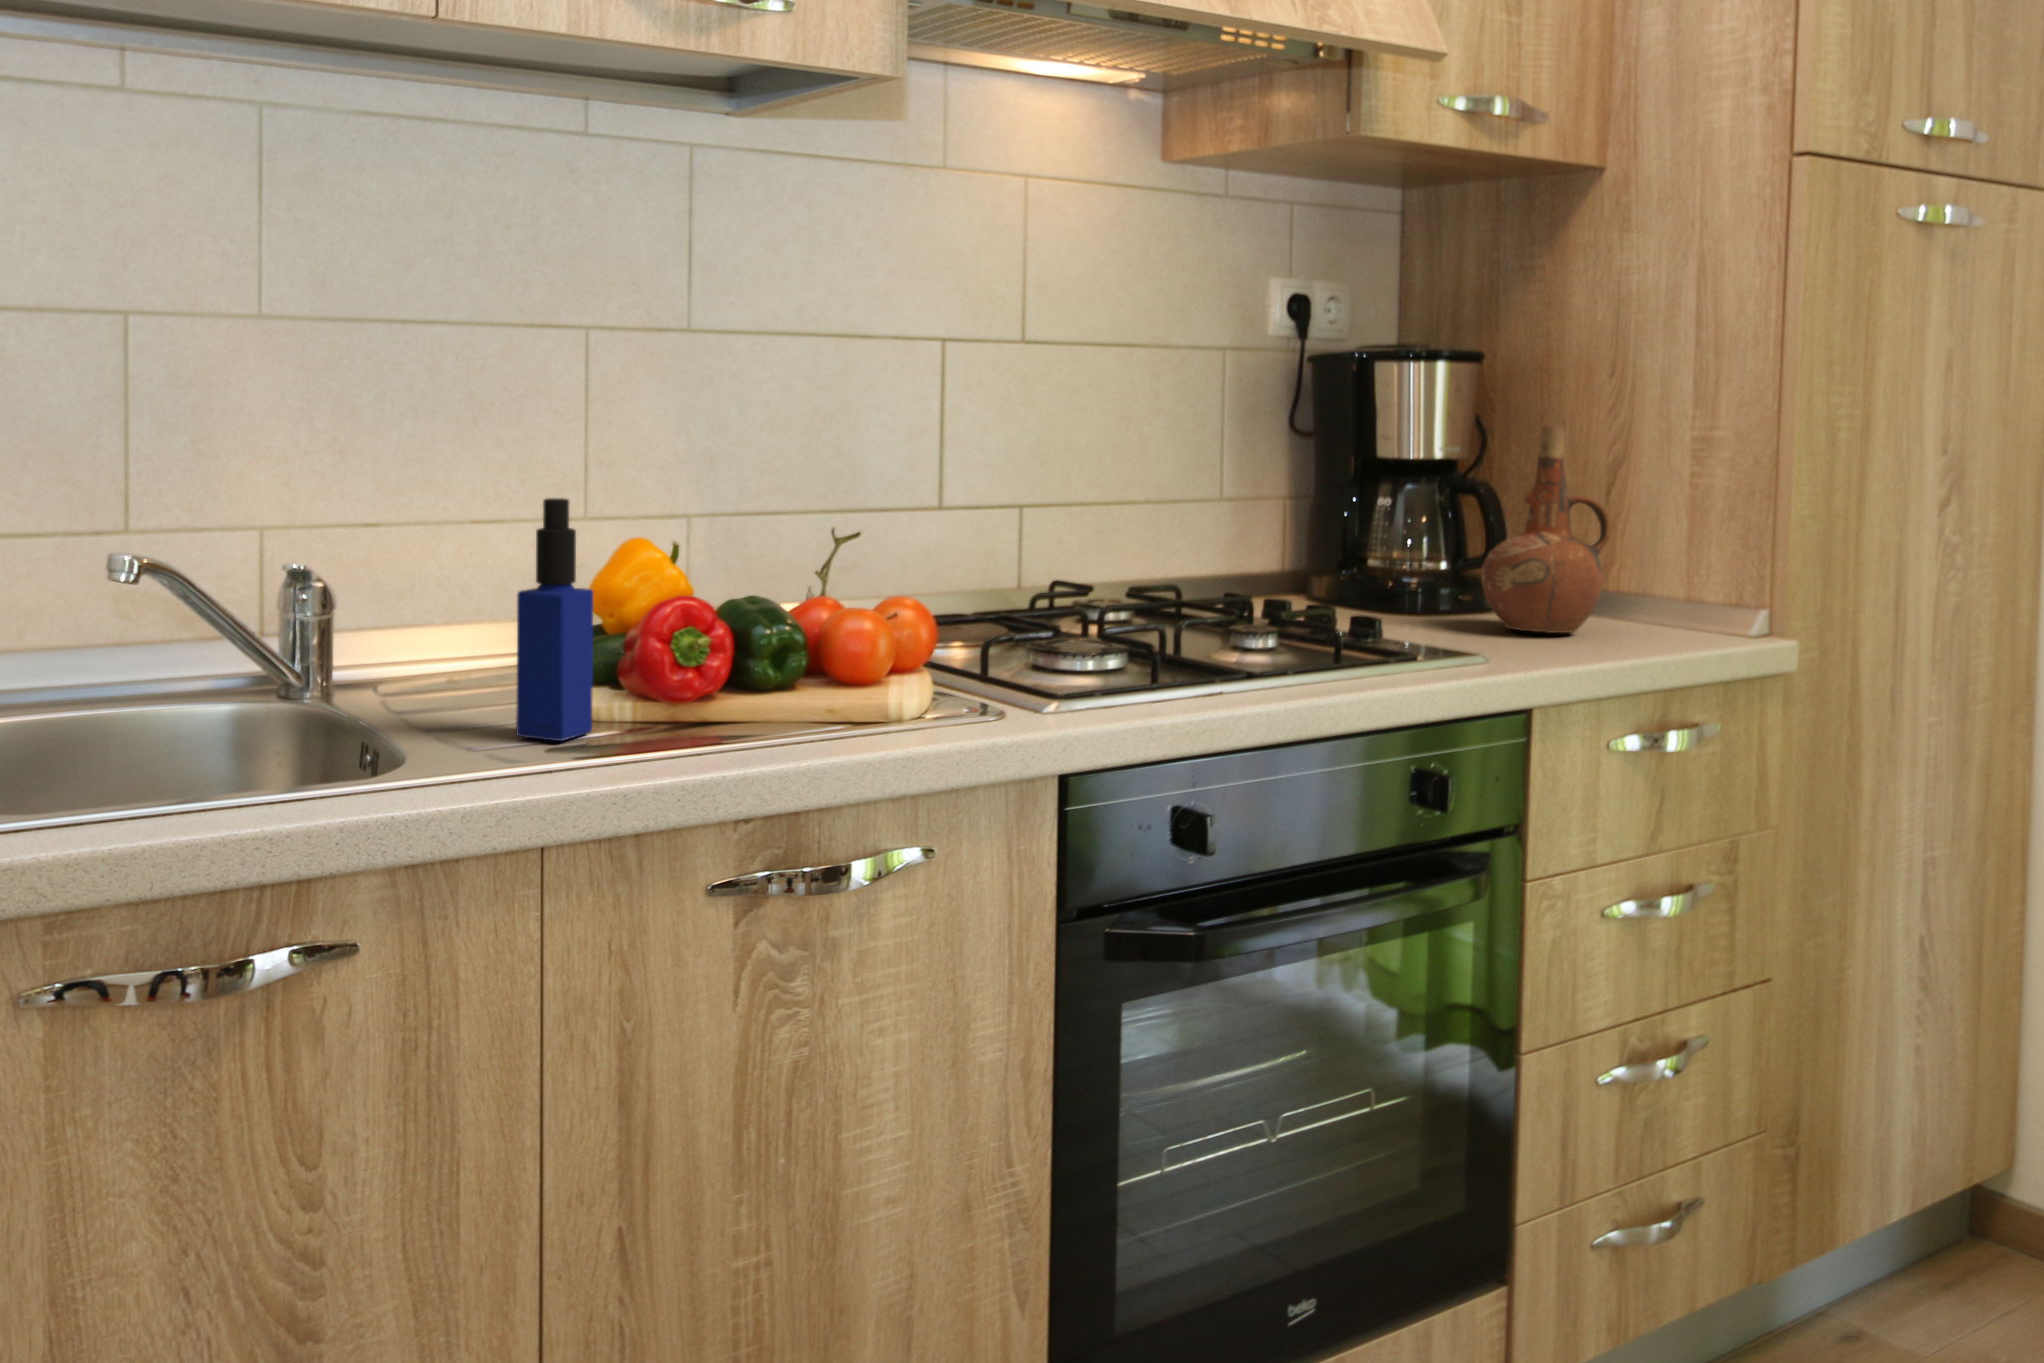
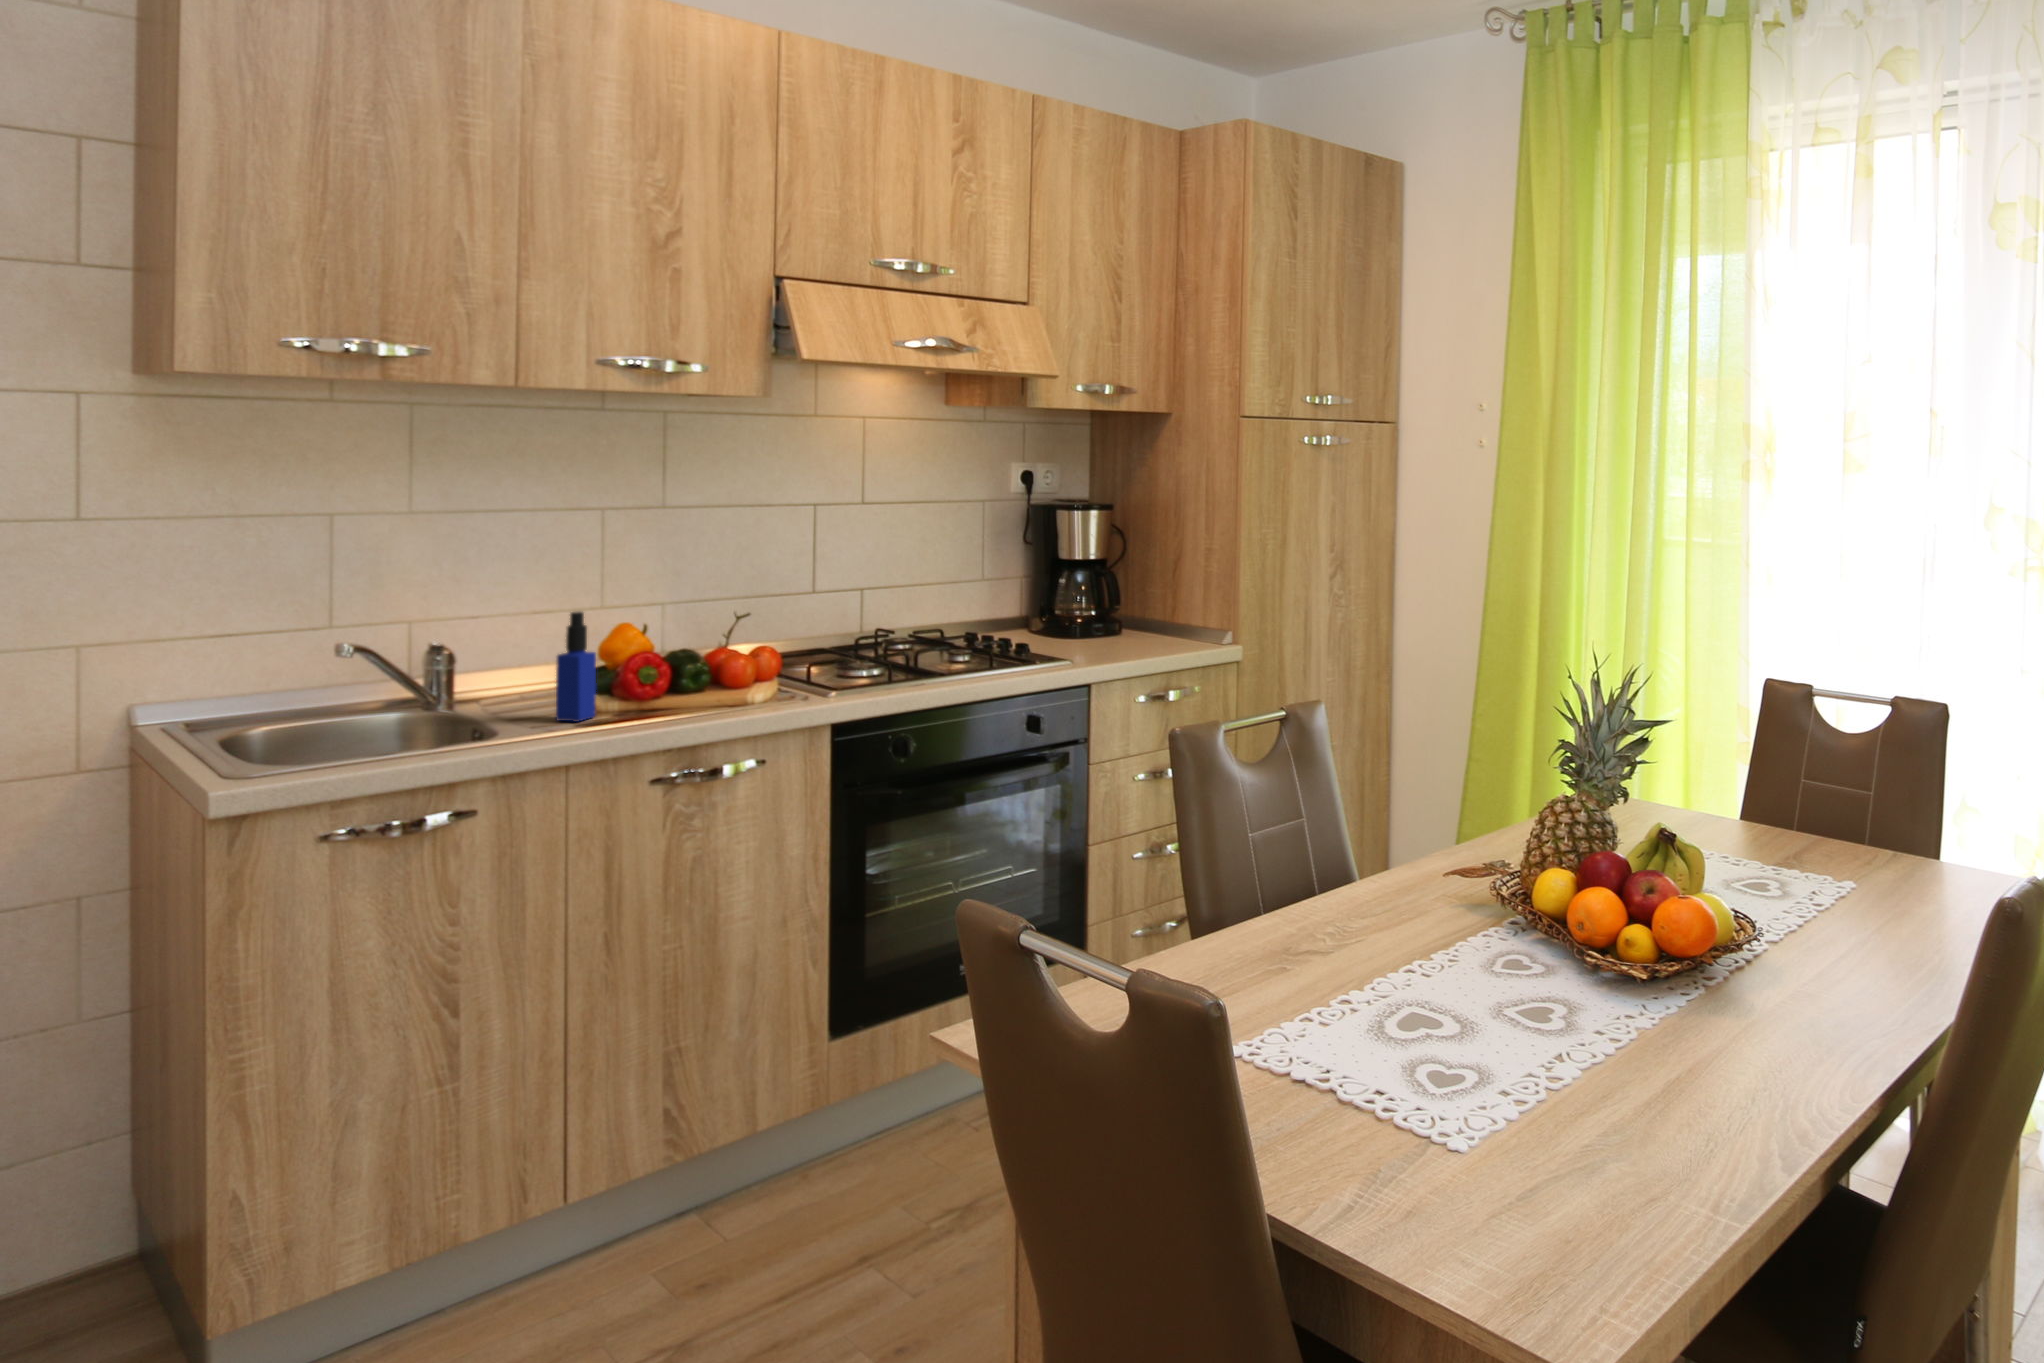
ceramic pitcher: present [1481,425,1611,633] -> none [1088,548,1147,646]

